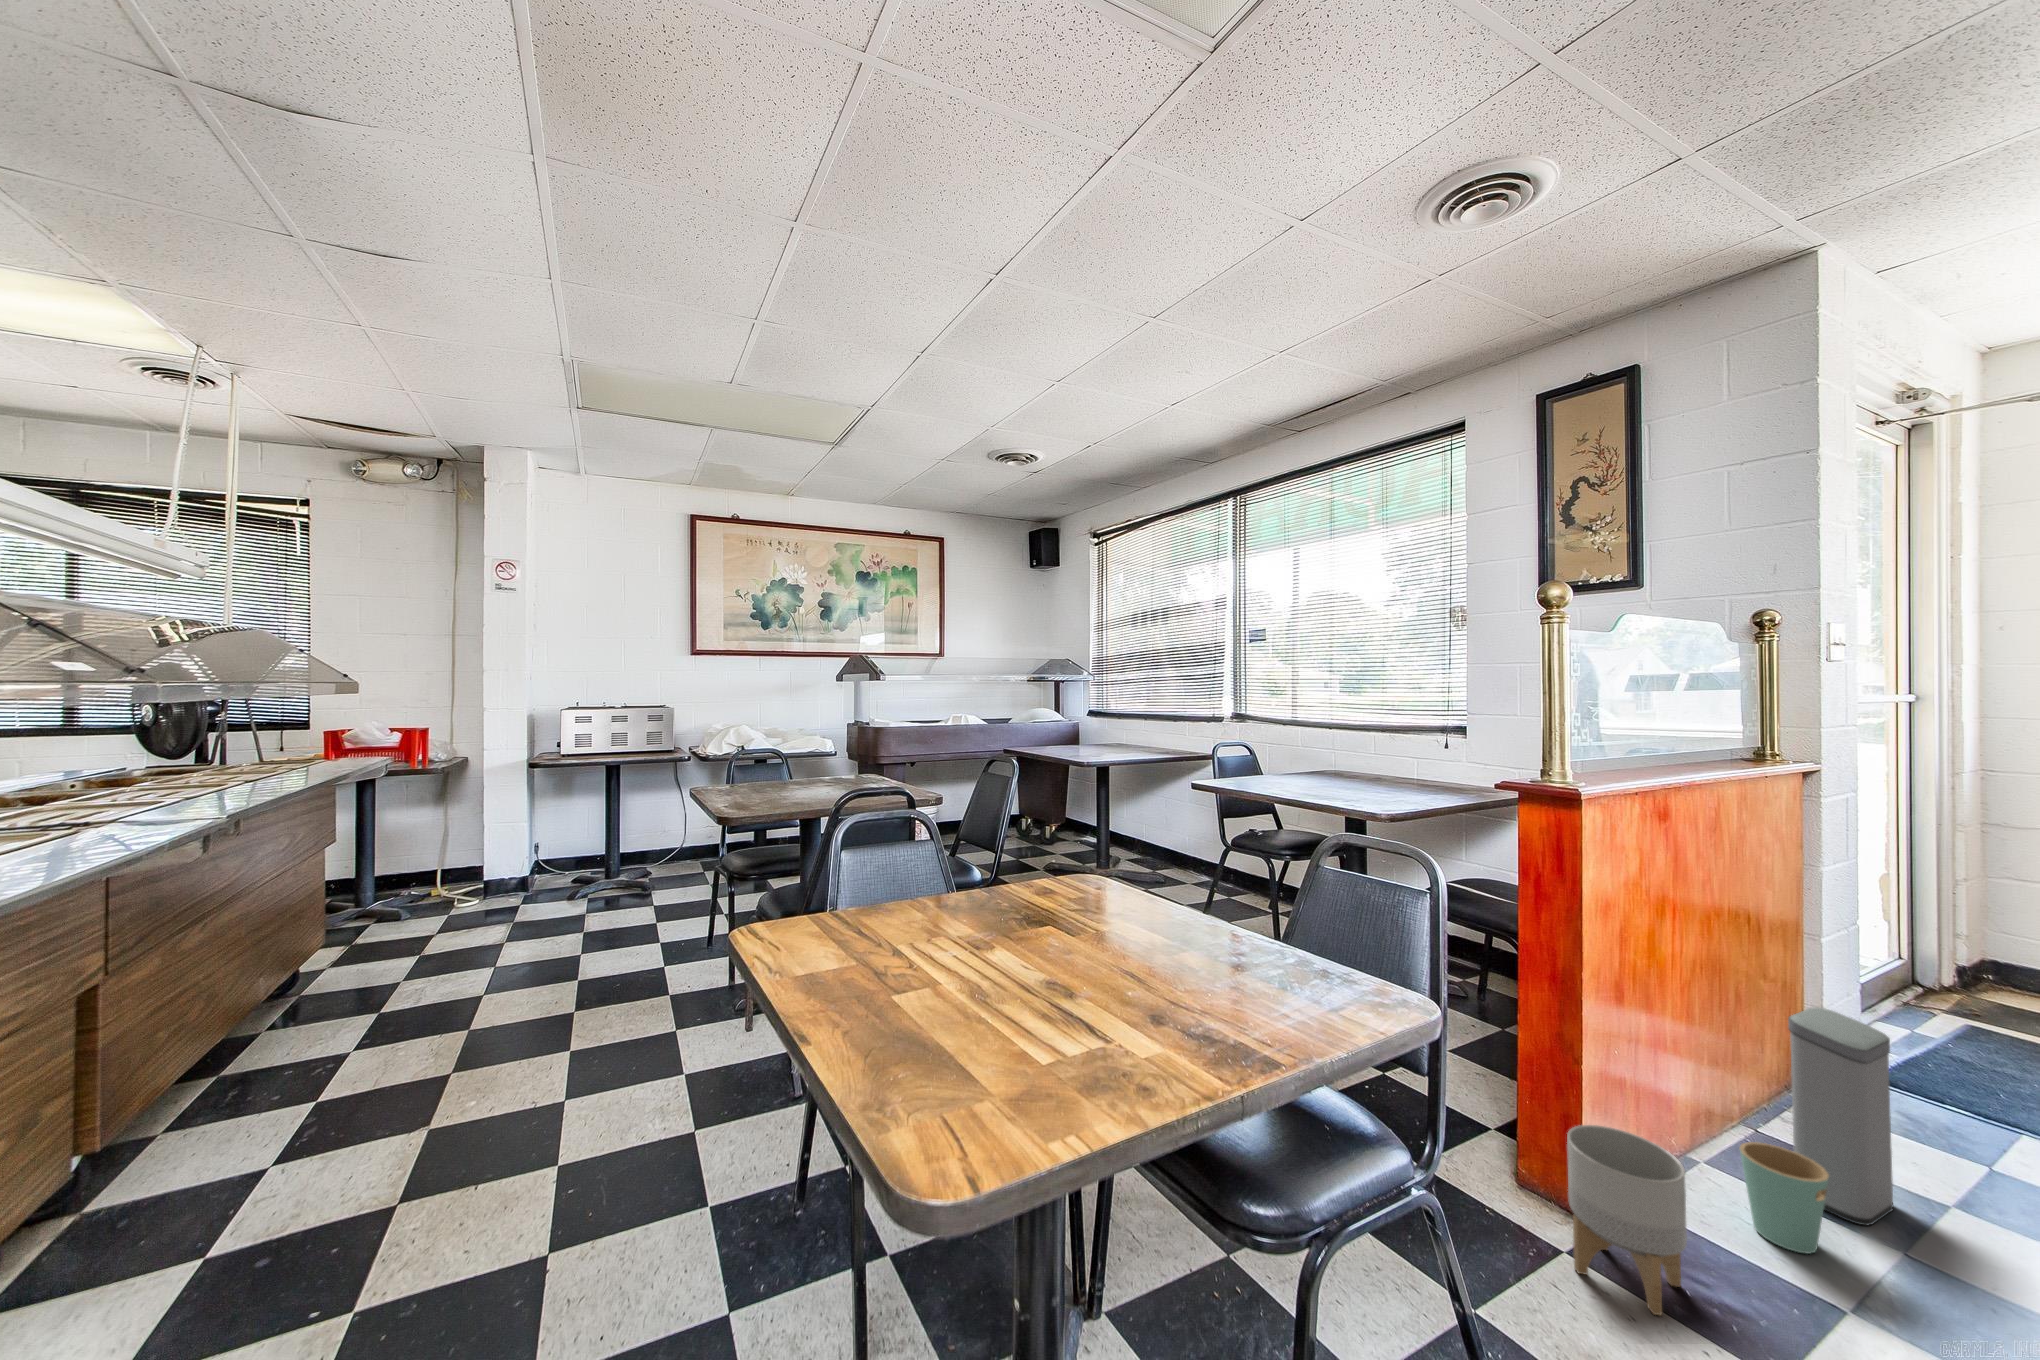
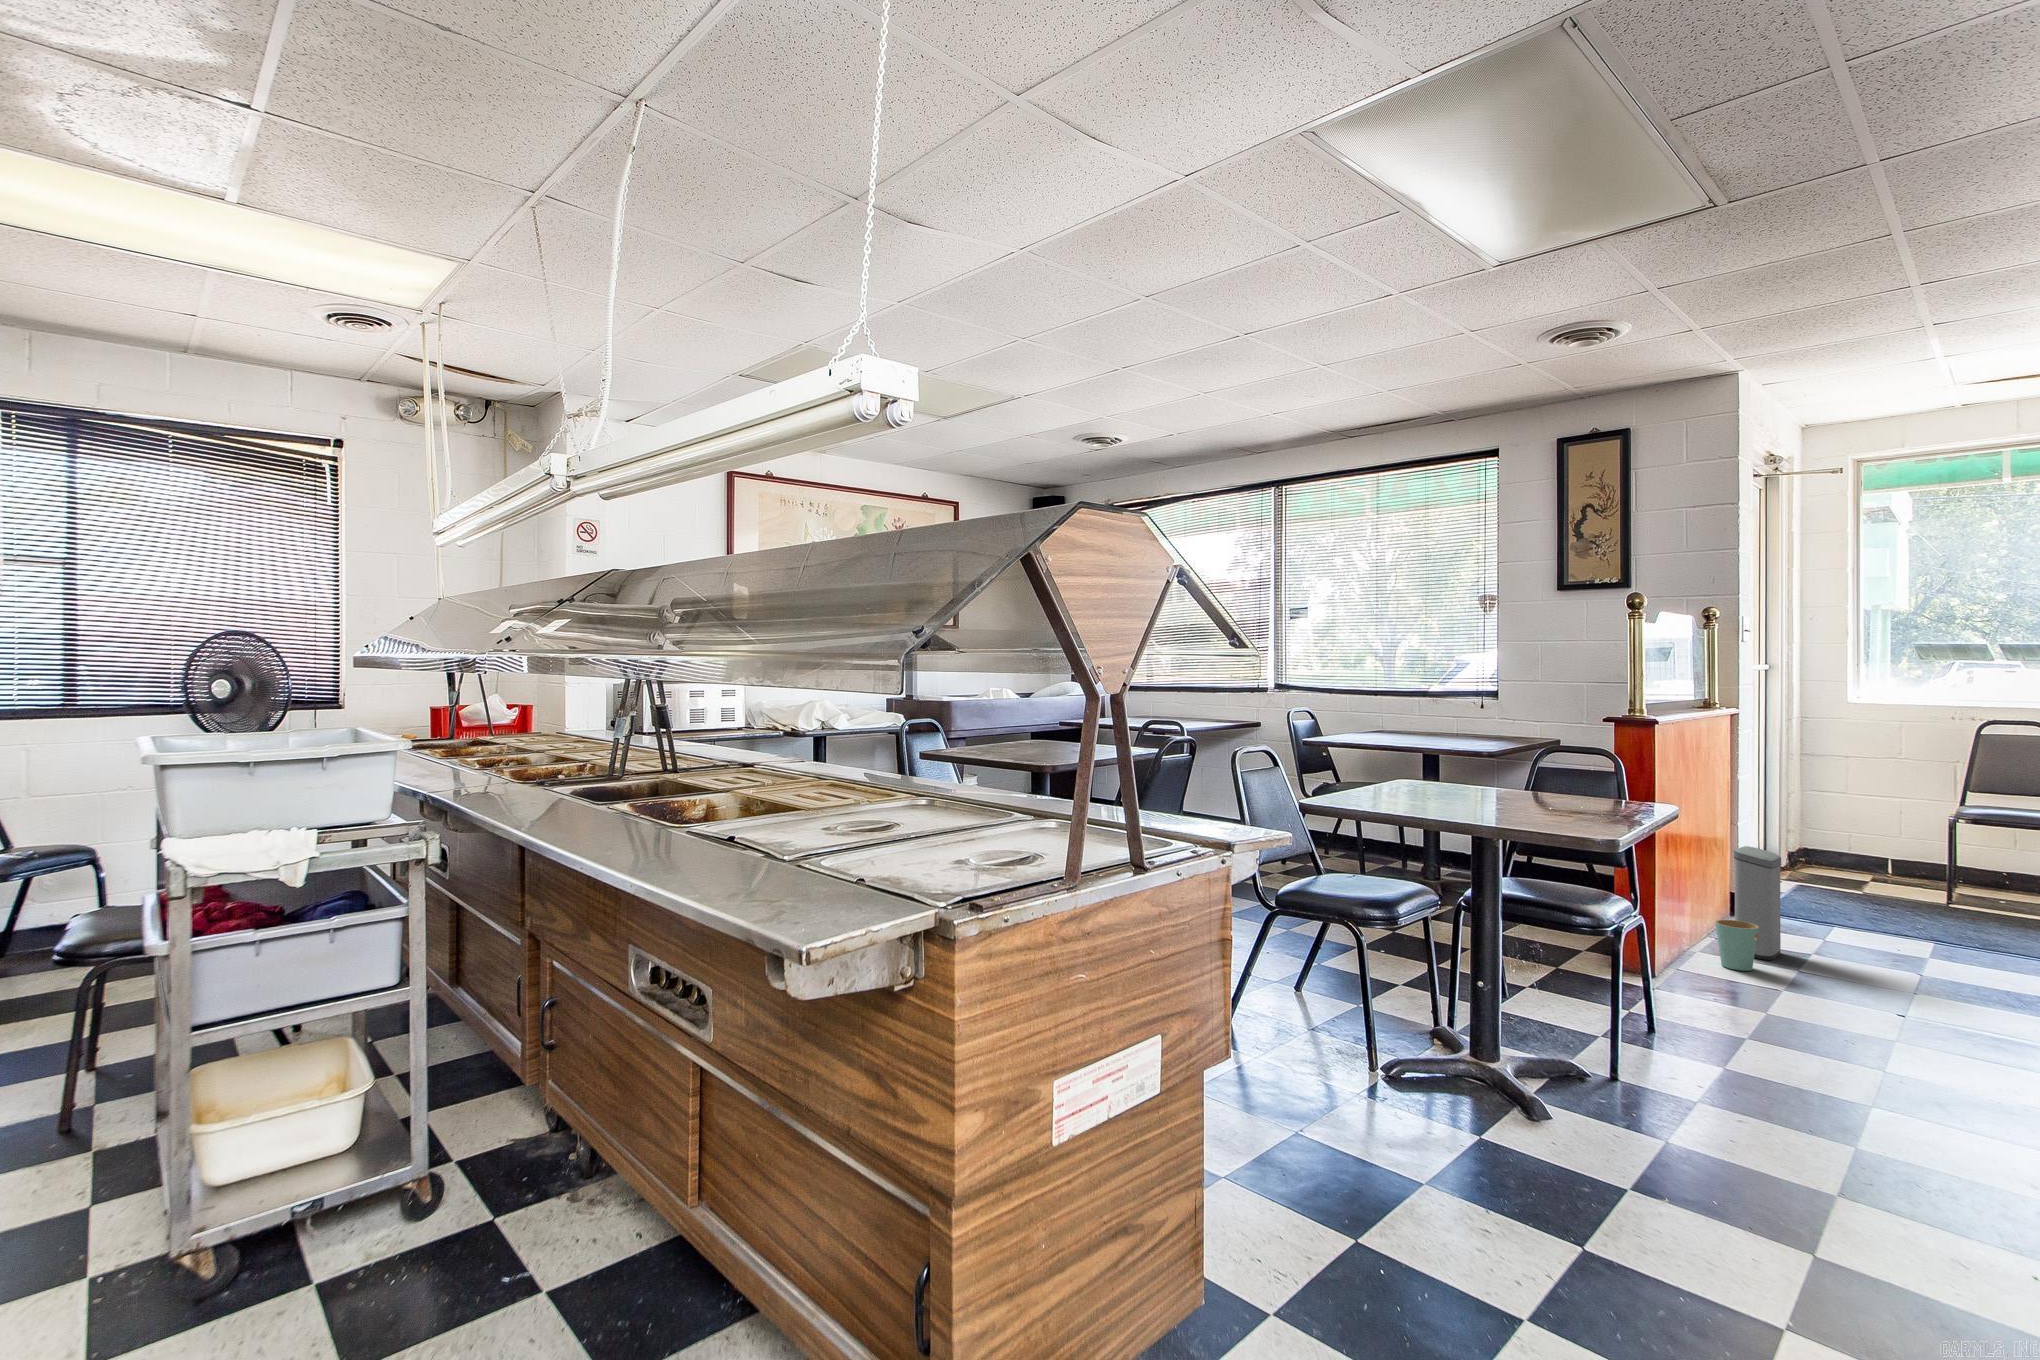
planter: present [1567,1125,1687,1315] -> none [1643,910,1705,995]

